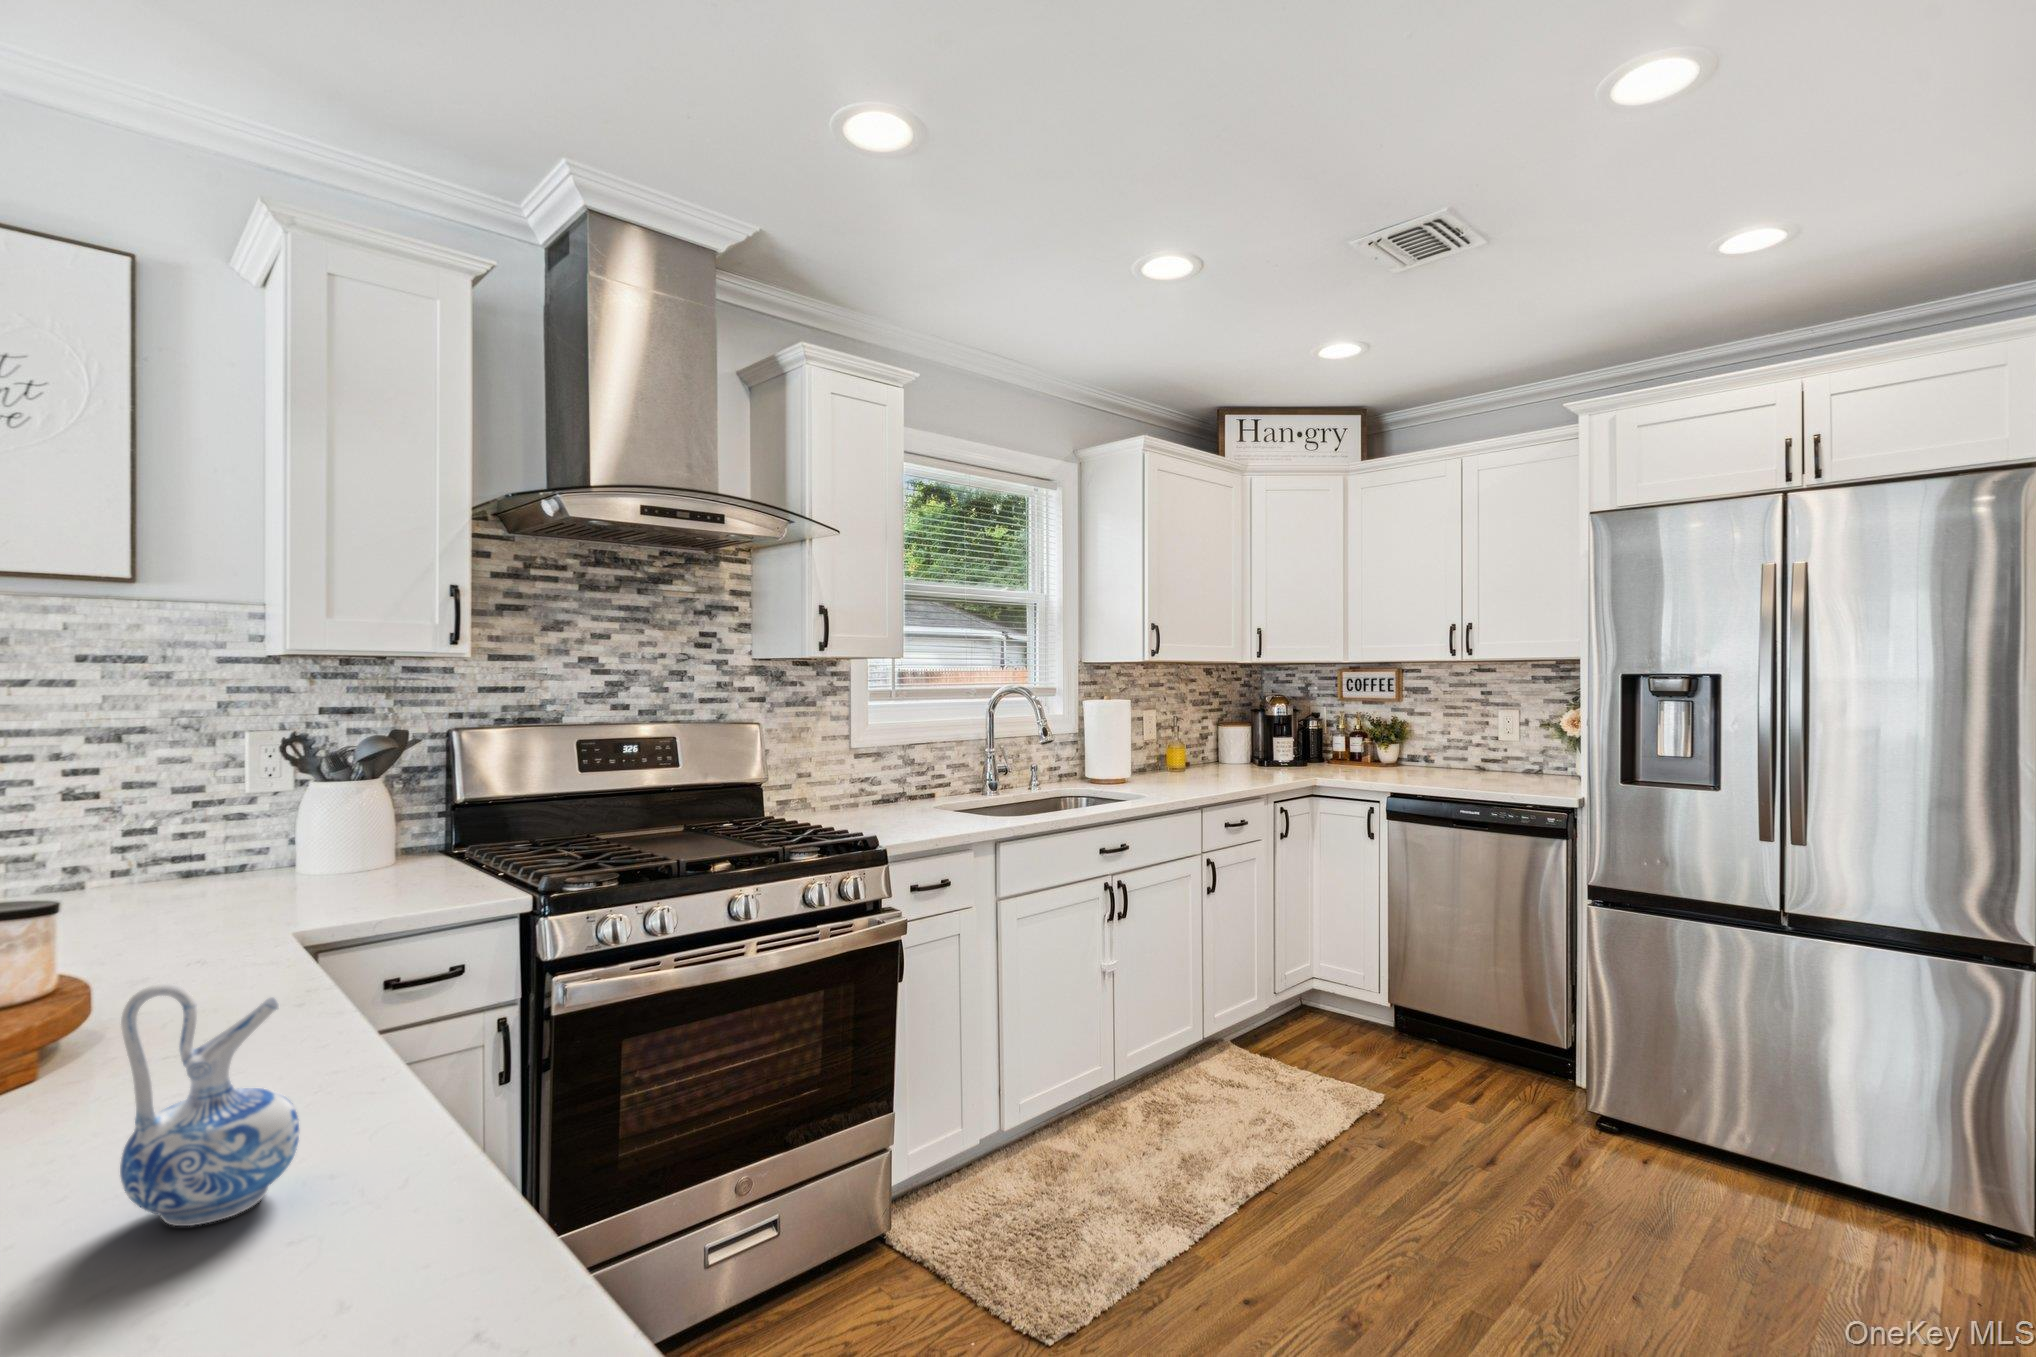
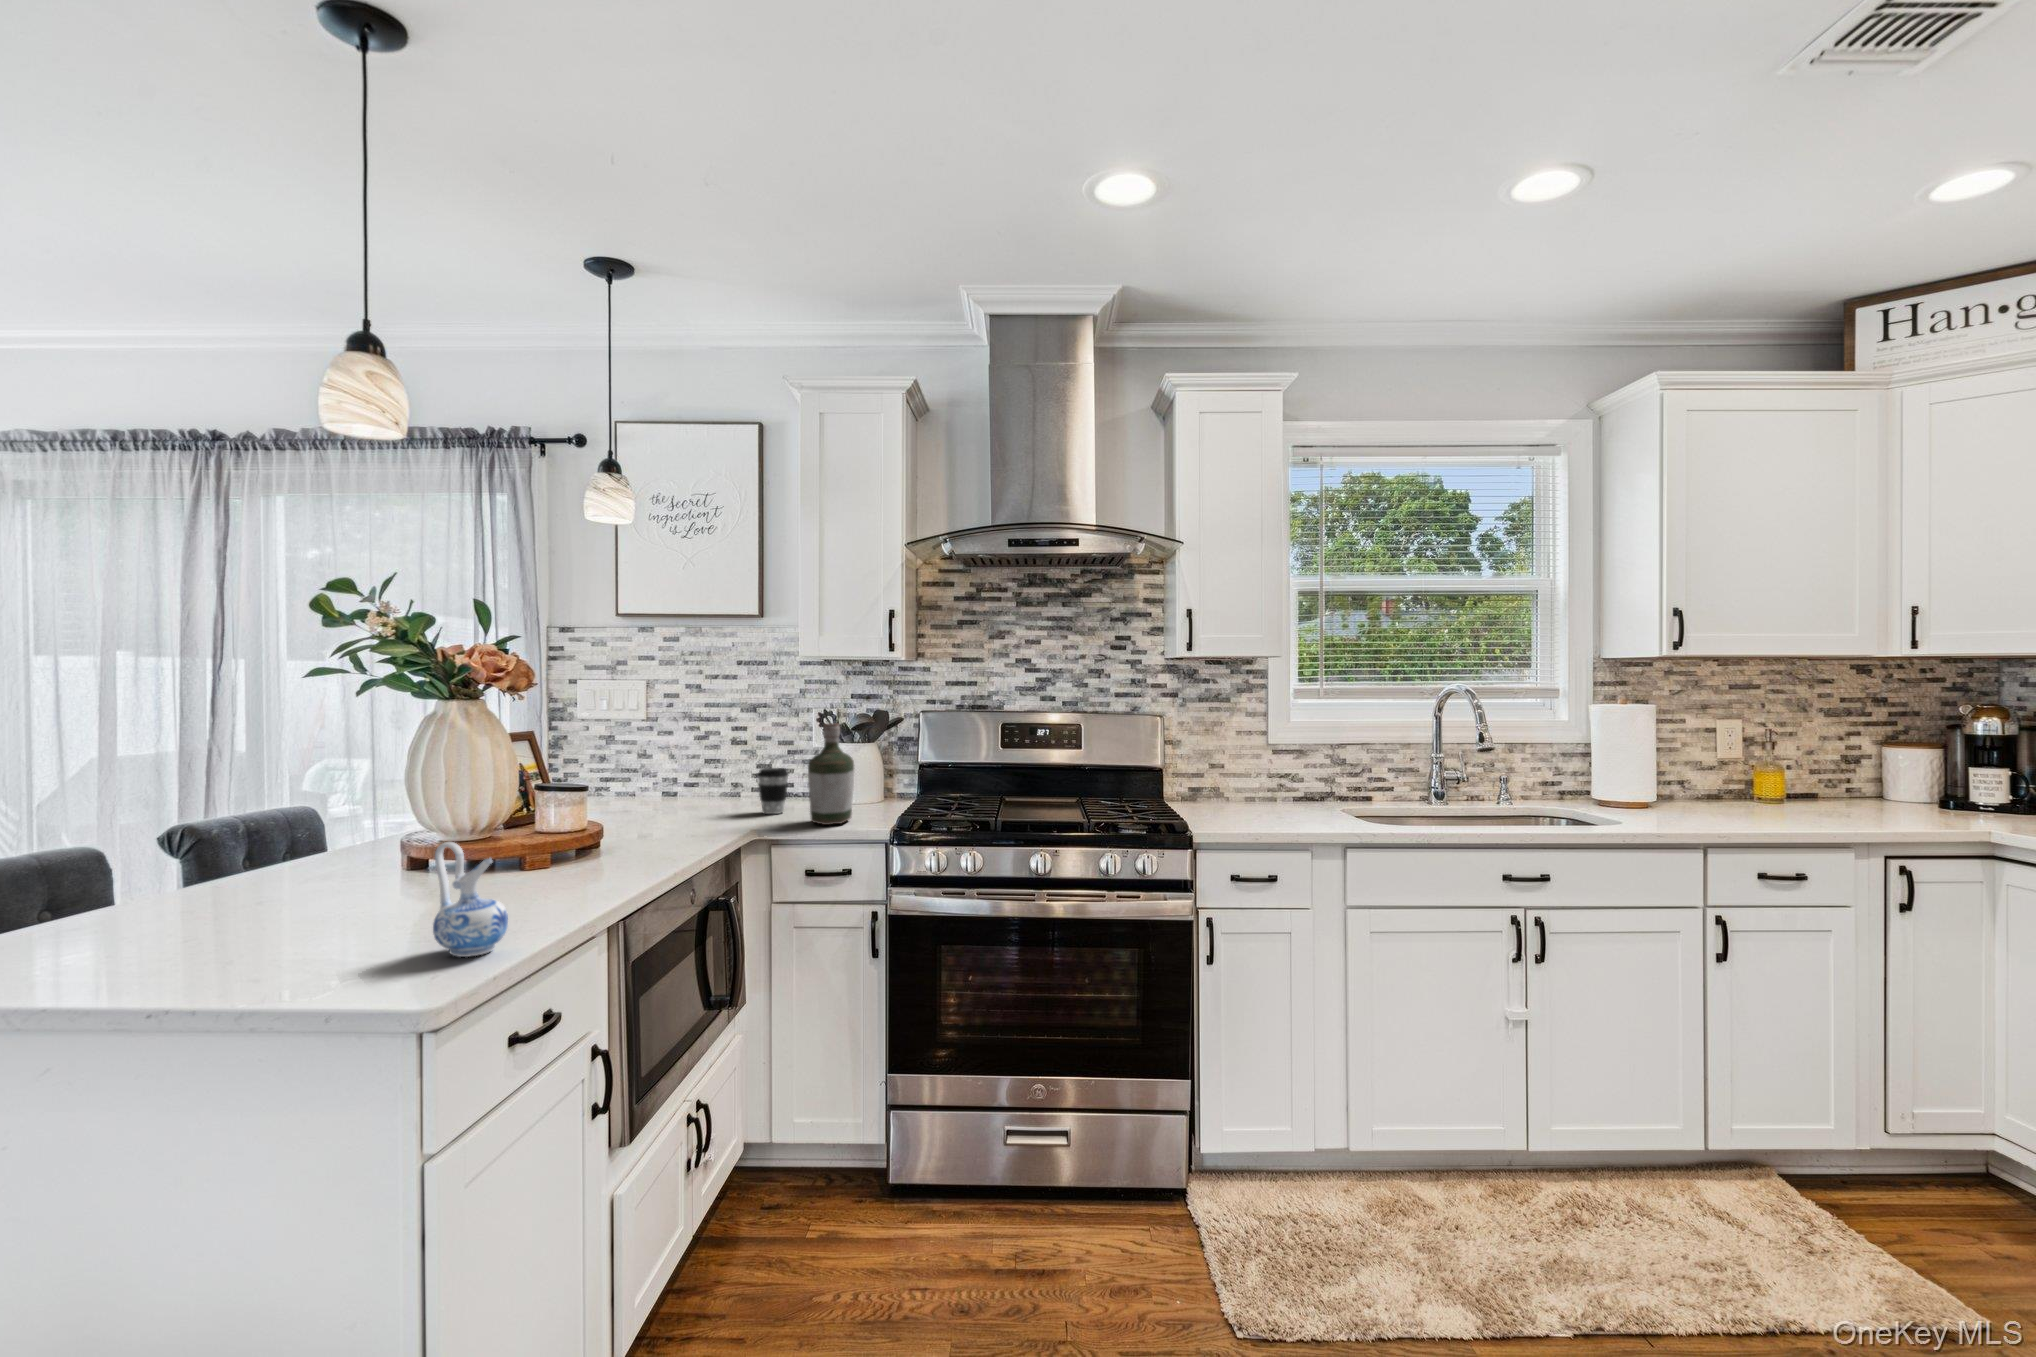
bottle: none [342,746,417,901] -> present [808,723,854,825]
coffee cup: none [197,826,261,904] -> present [758,768,788,814]

